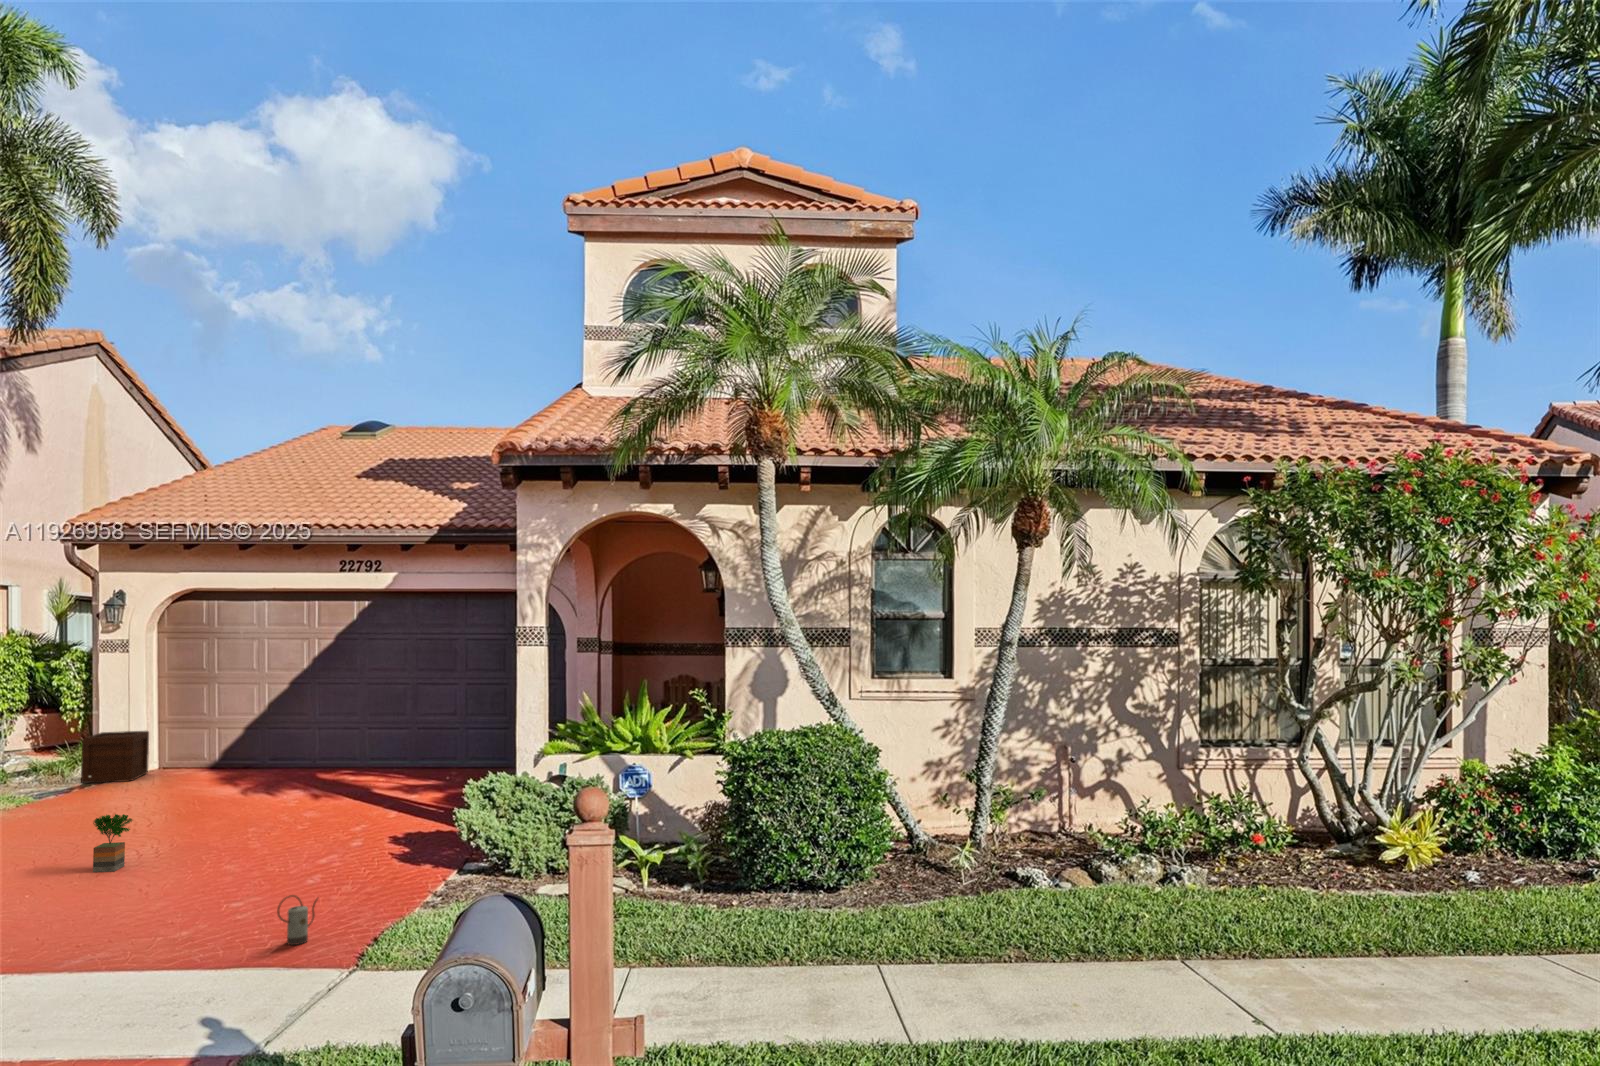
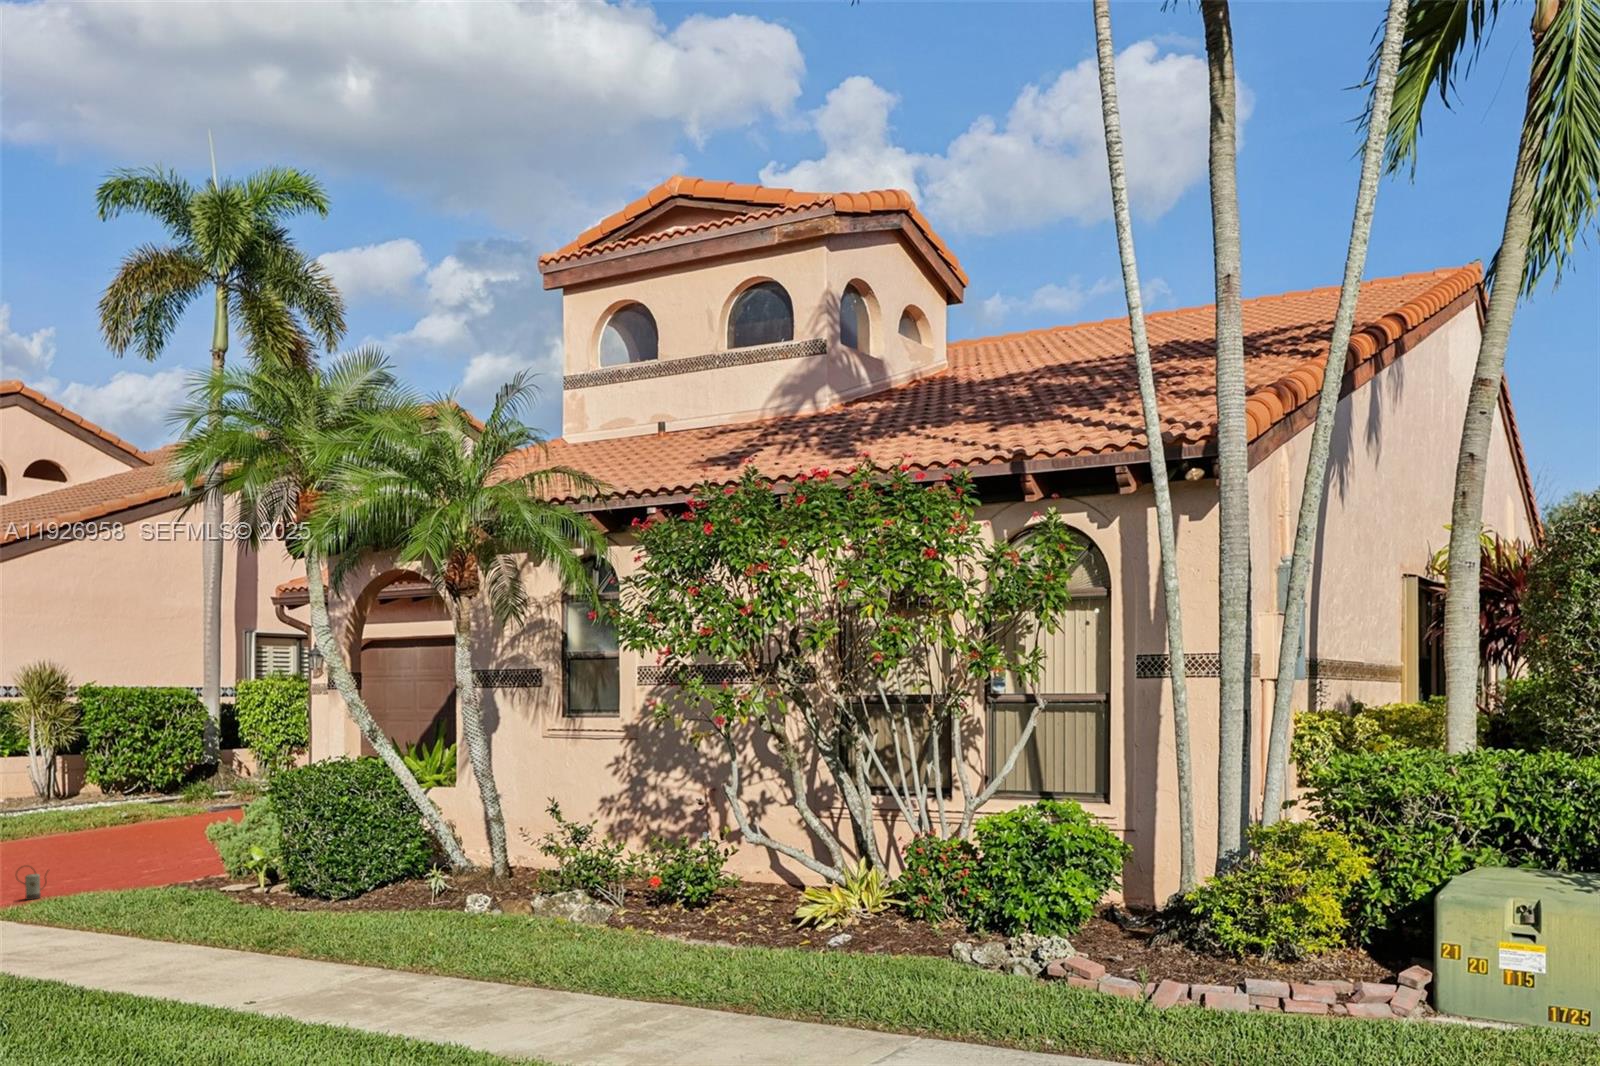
wooden crate: present [81,731,149,783] -> none [182,756,238,798]
potted tree: present [93,814,132,872] -> none [42,812,73,854]

